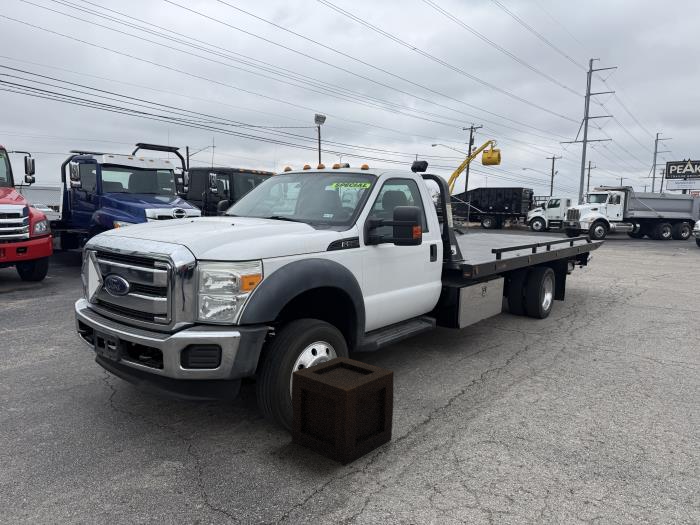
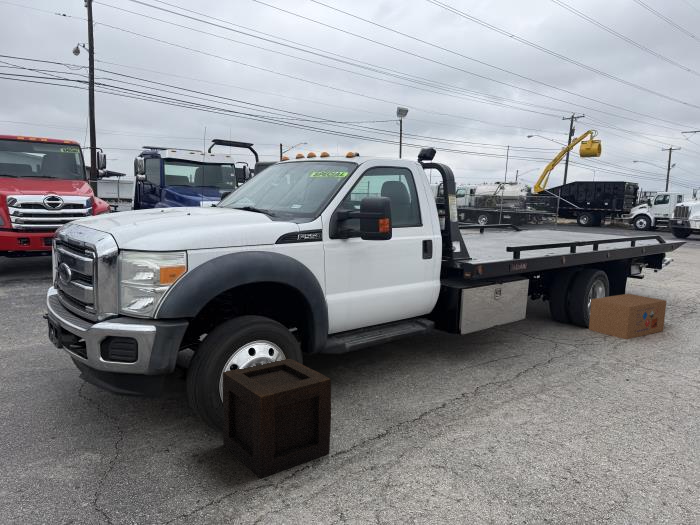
cardboard box: none [543,288,603,327] -> present [589,294,666,339]

